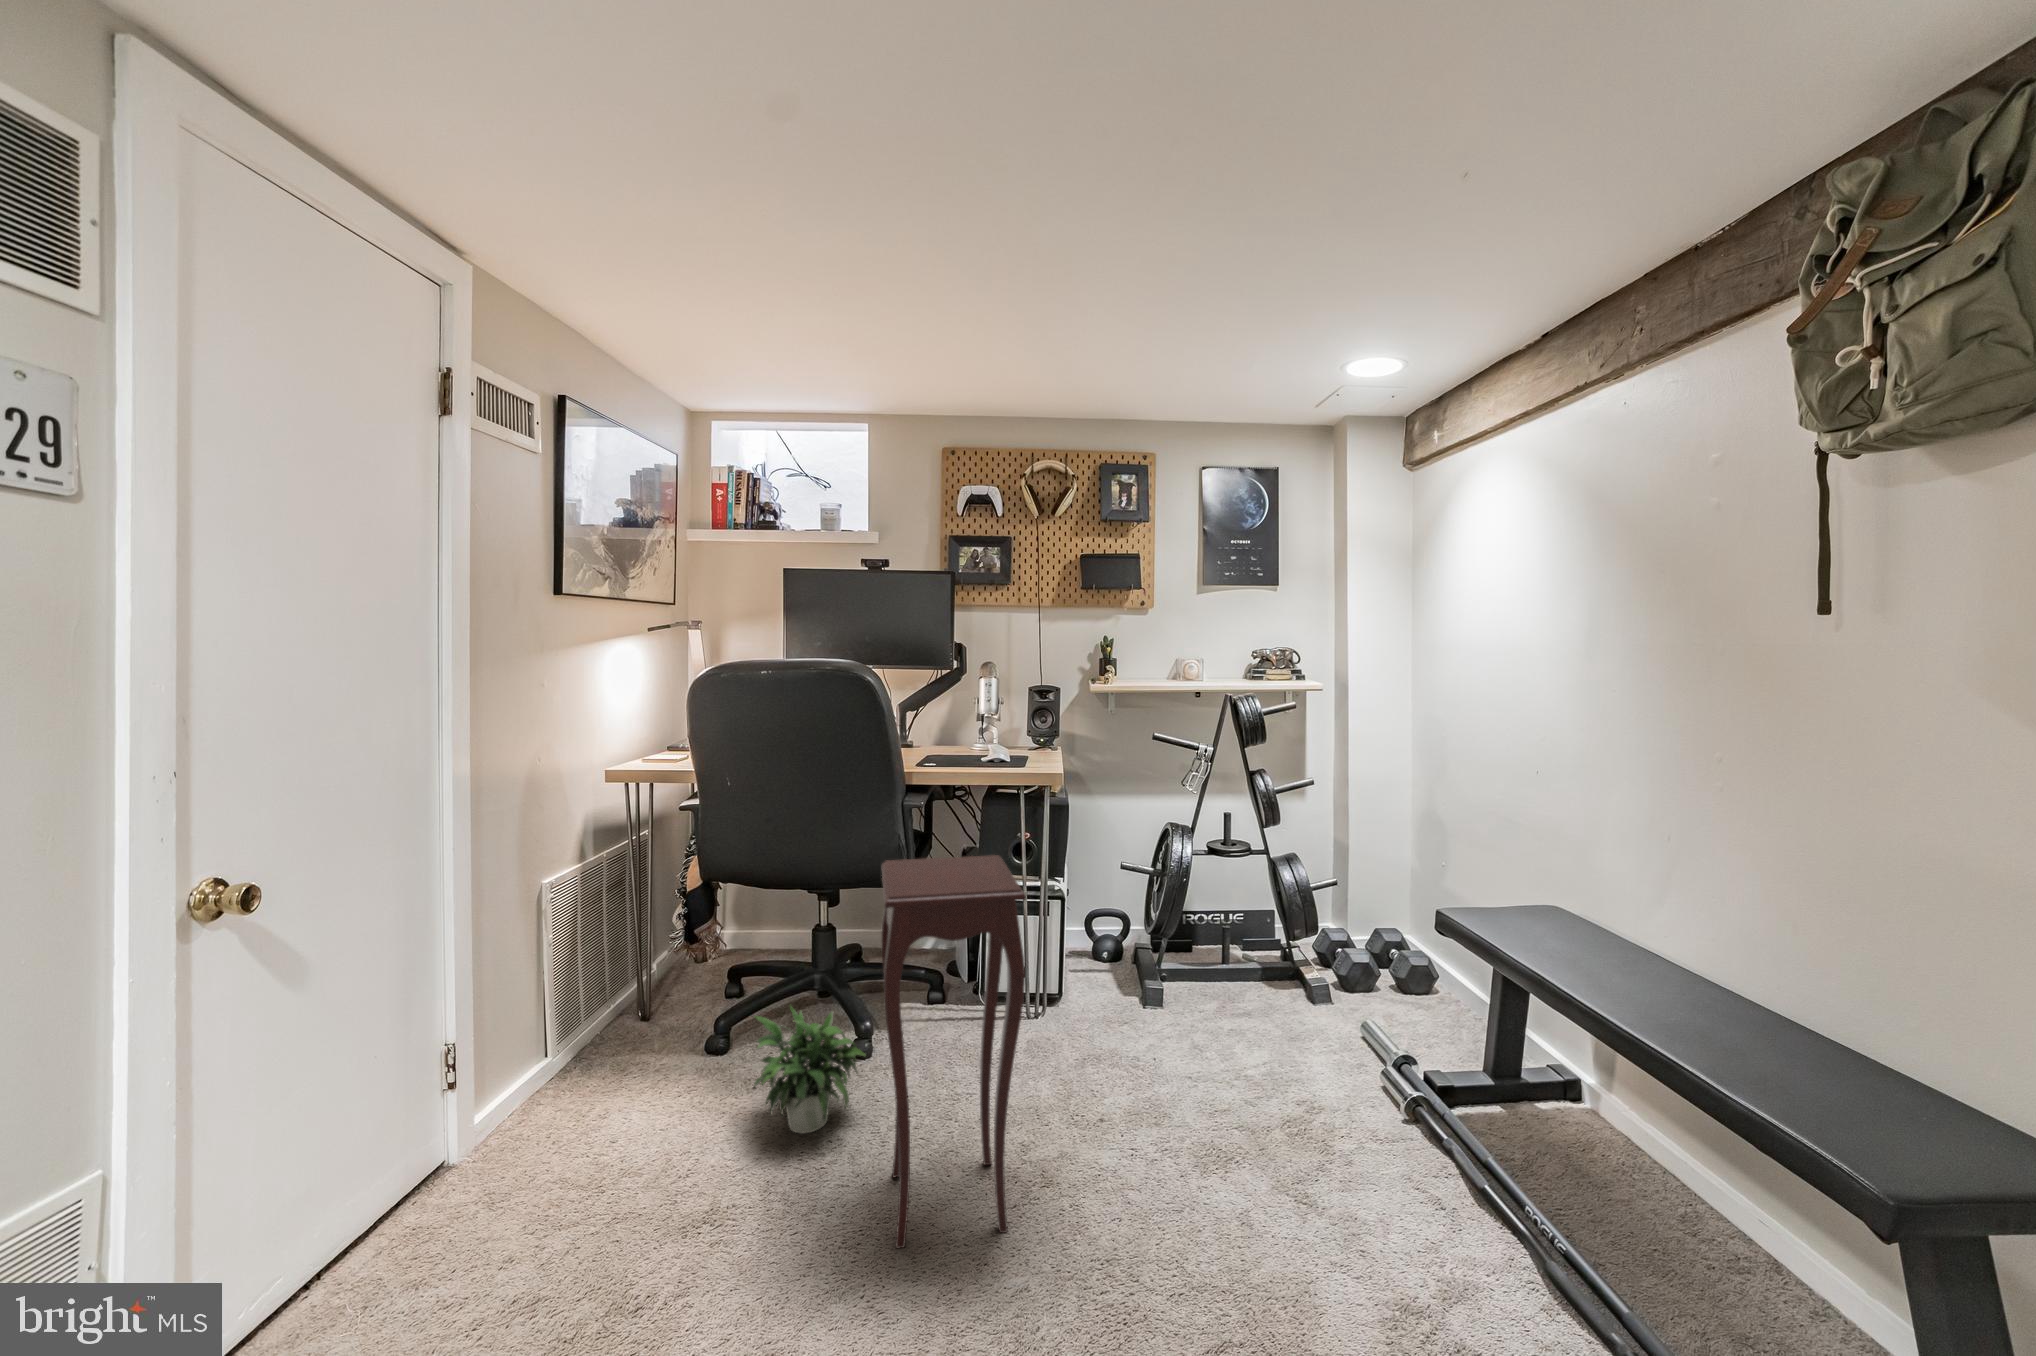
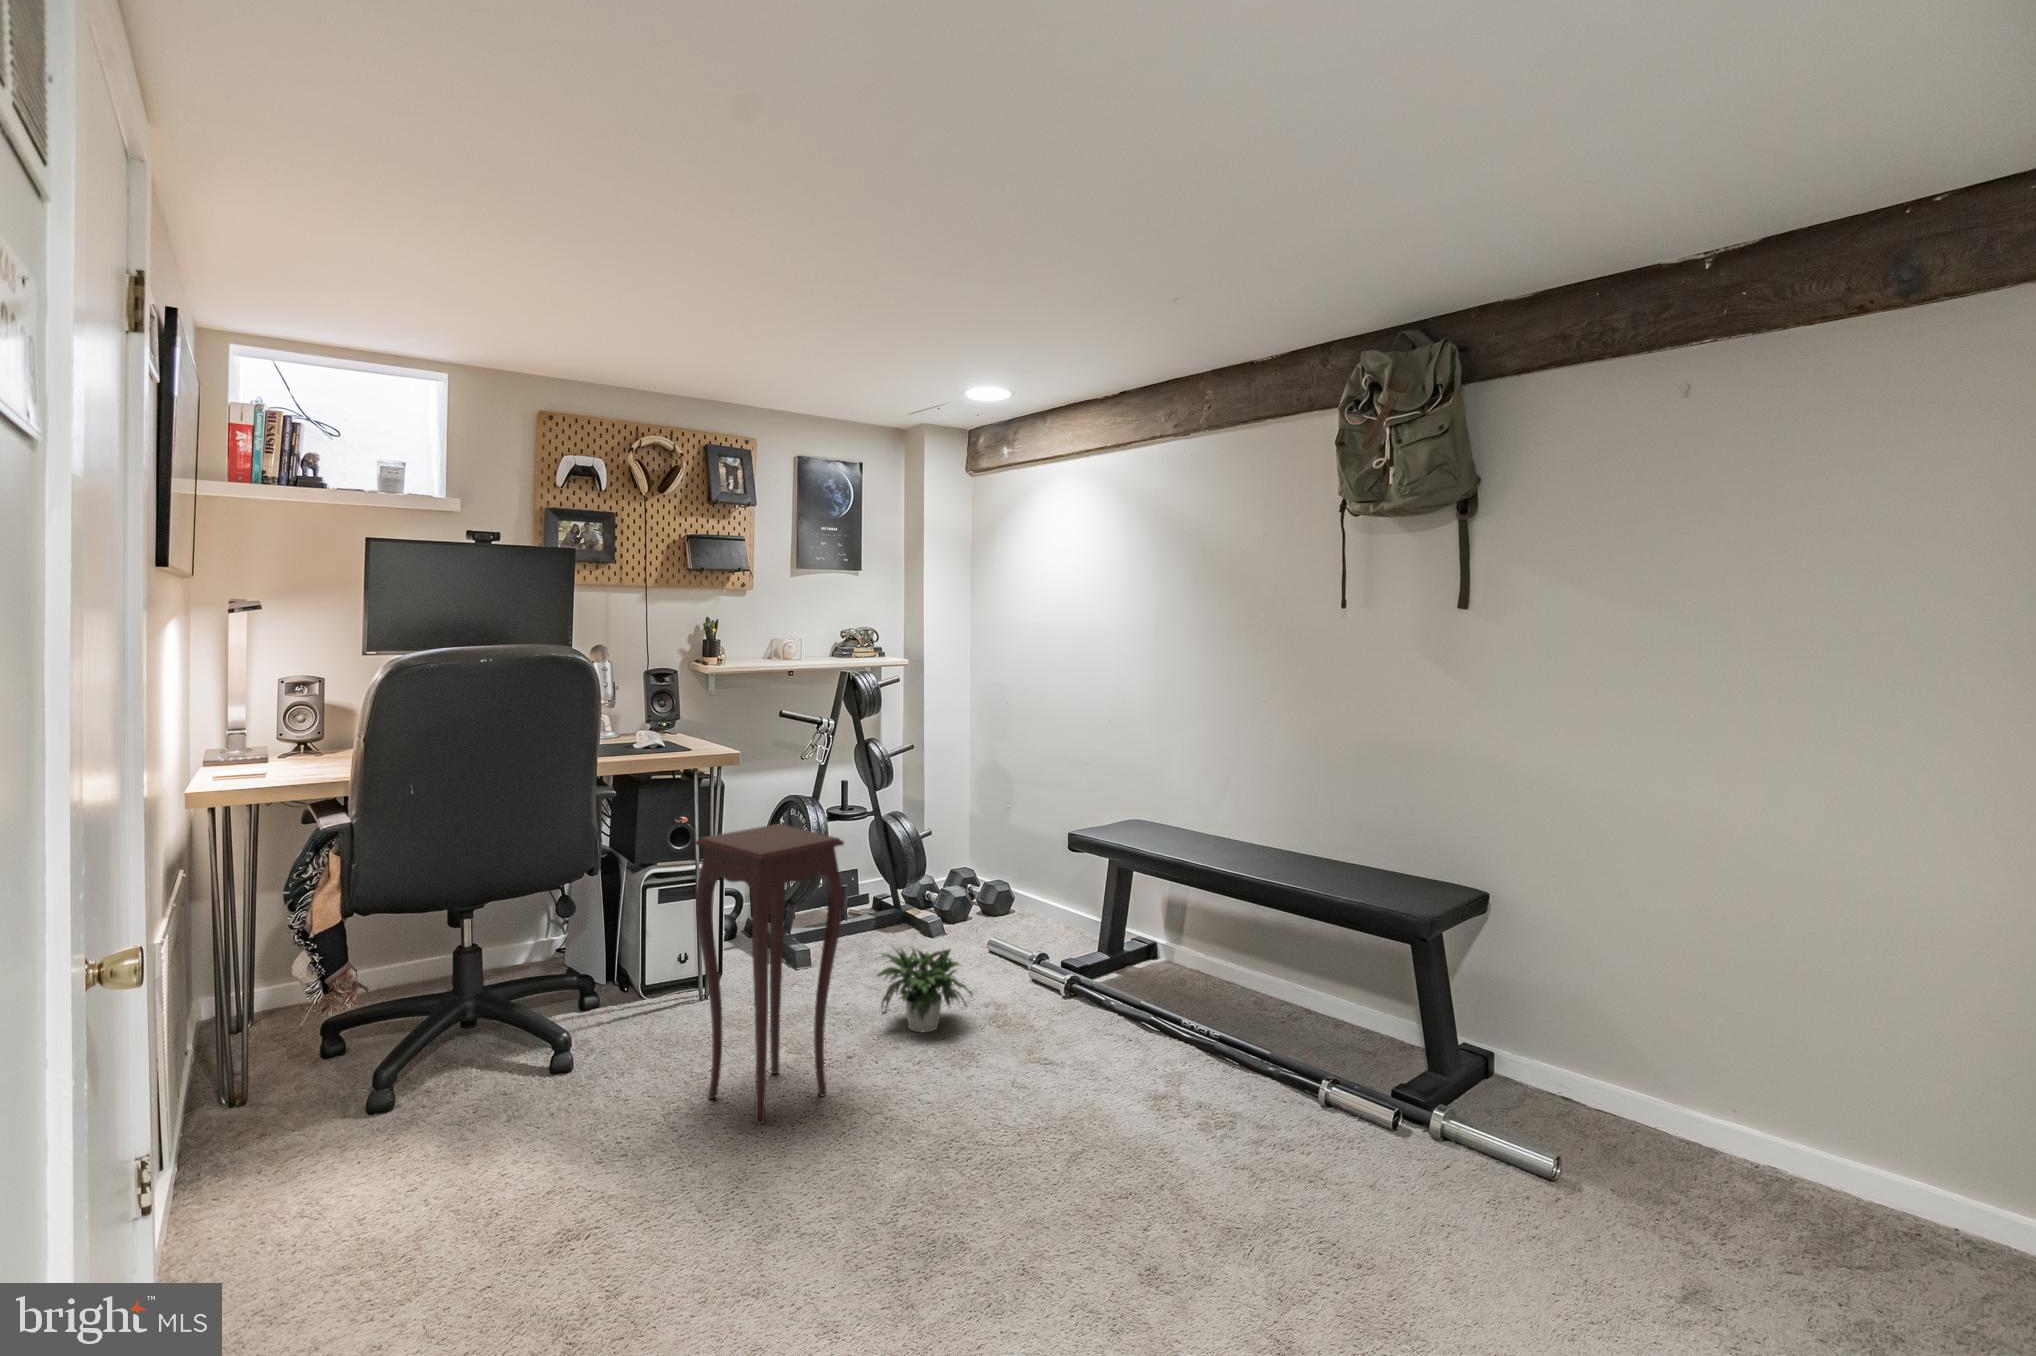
potted plant: present [754,1007,865,1134] -> present [877,946,972,1032]

